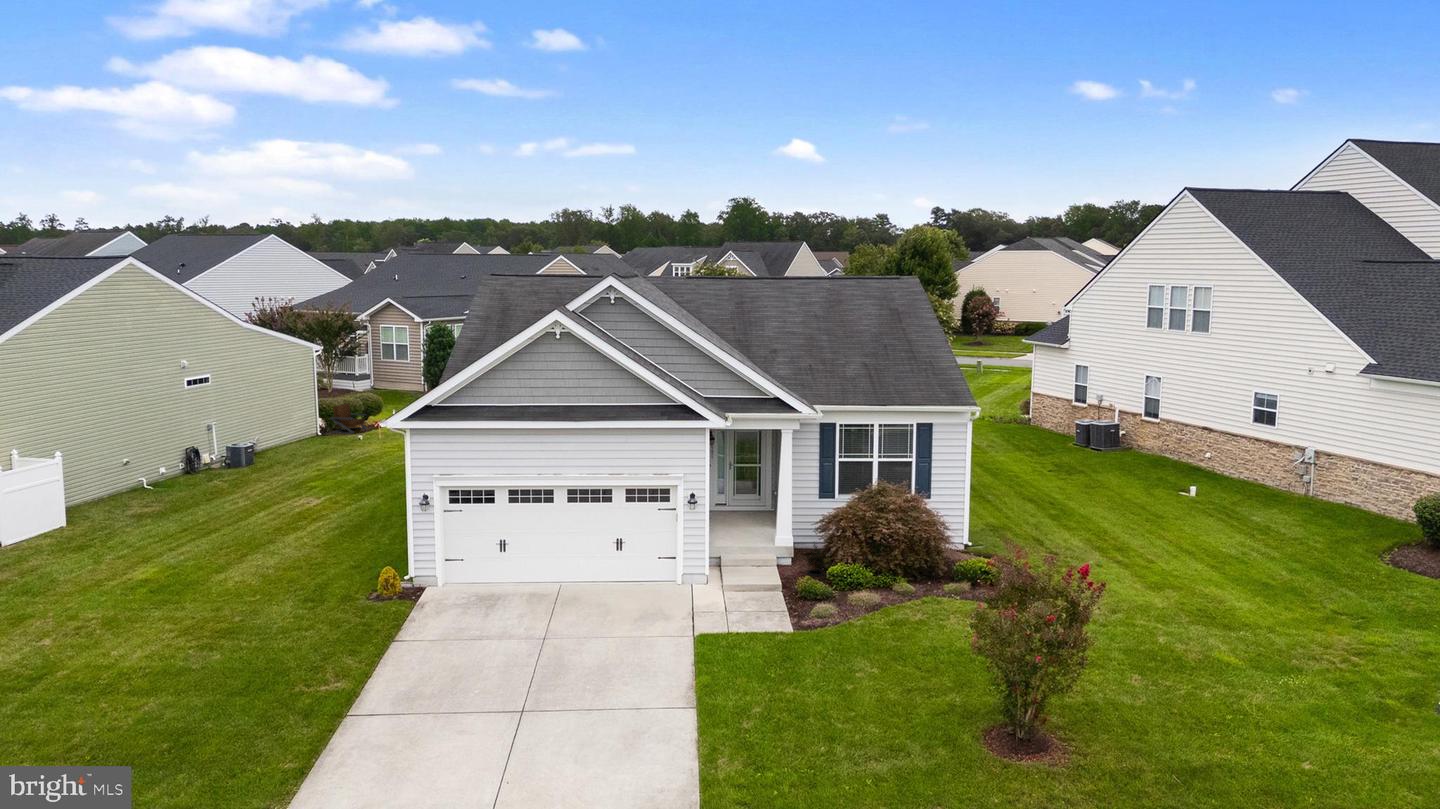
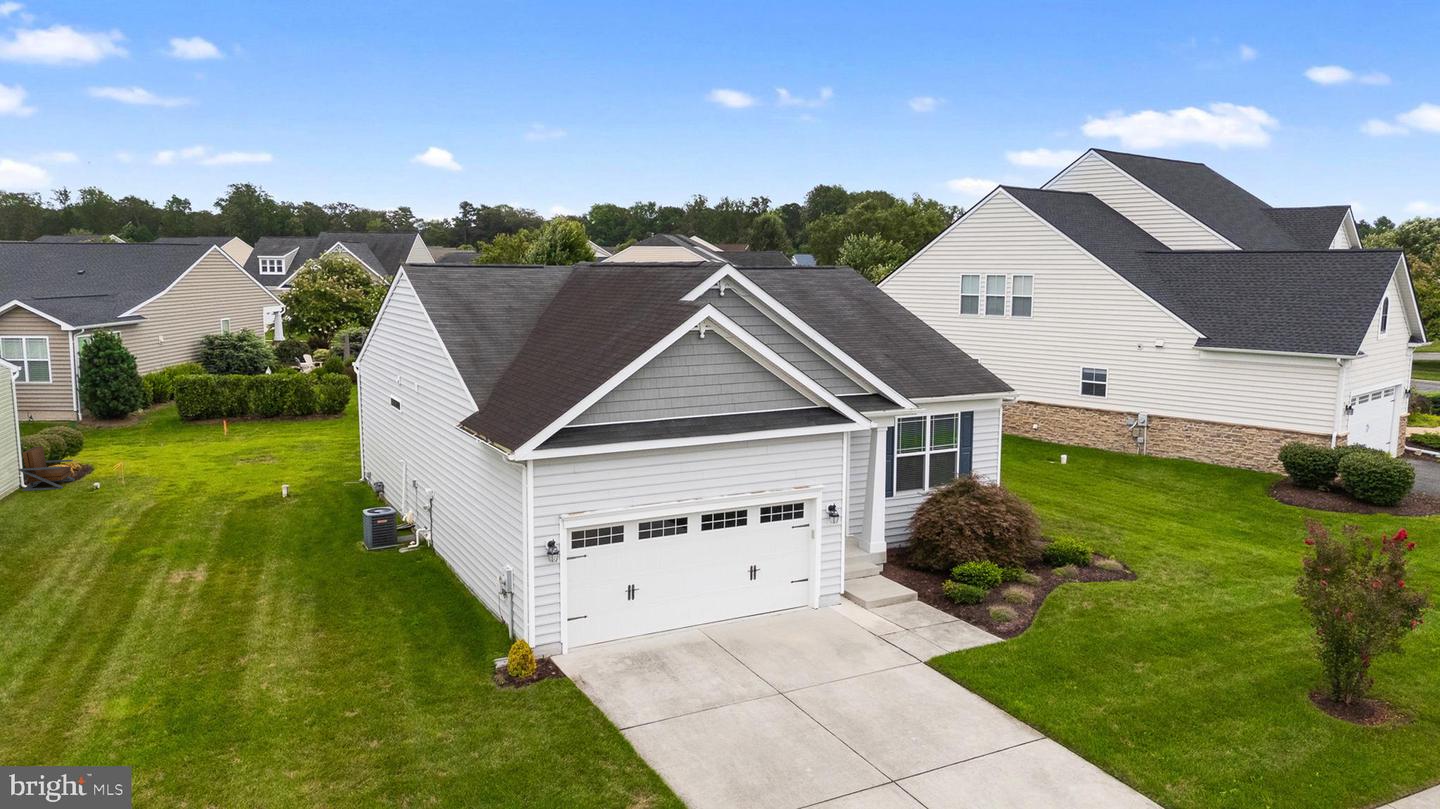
potted tree: present [807,544,825,576] -> none [909,544,932,582]

